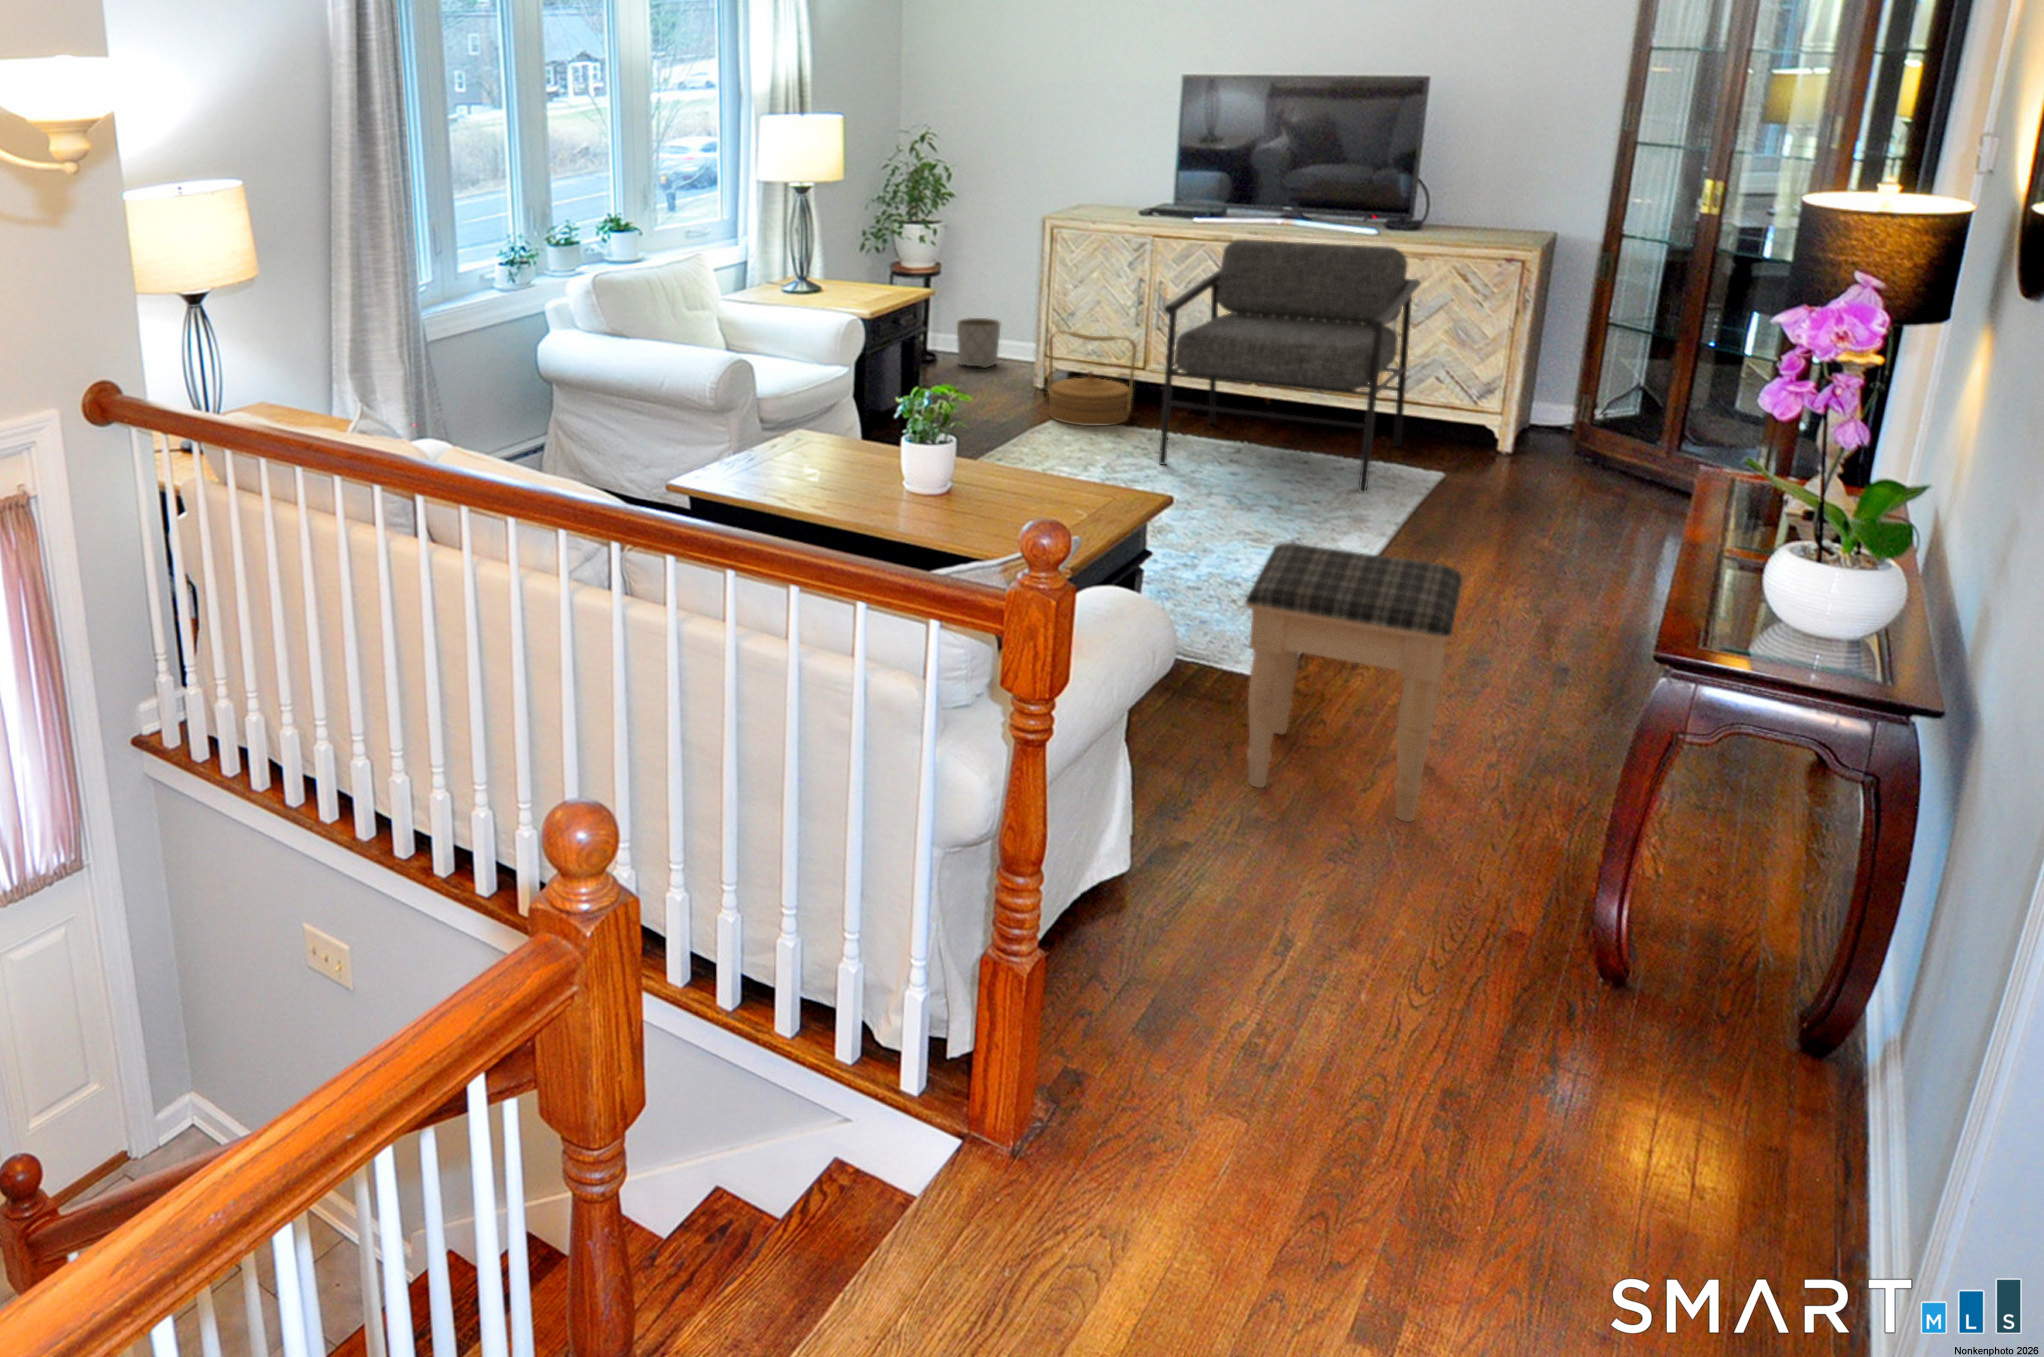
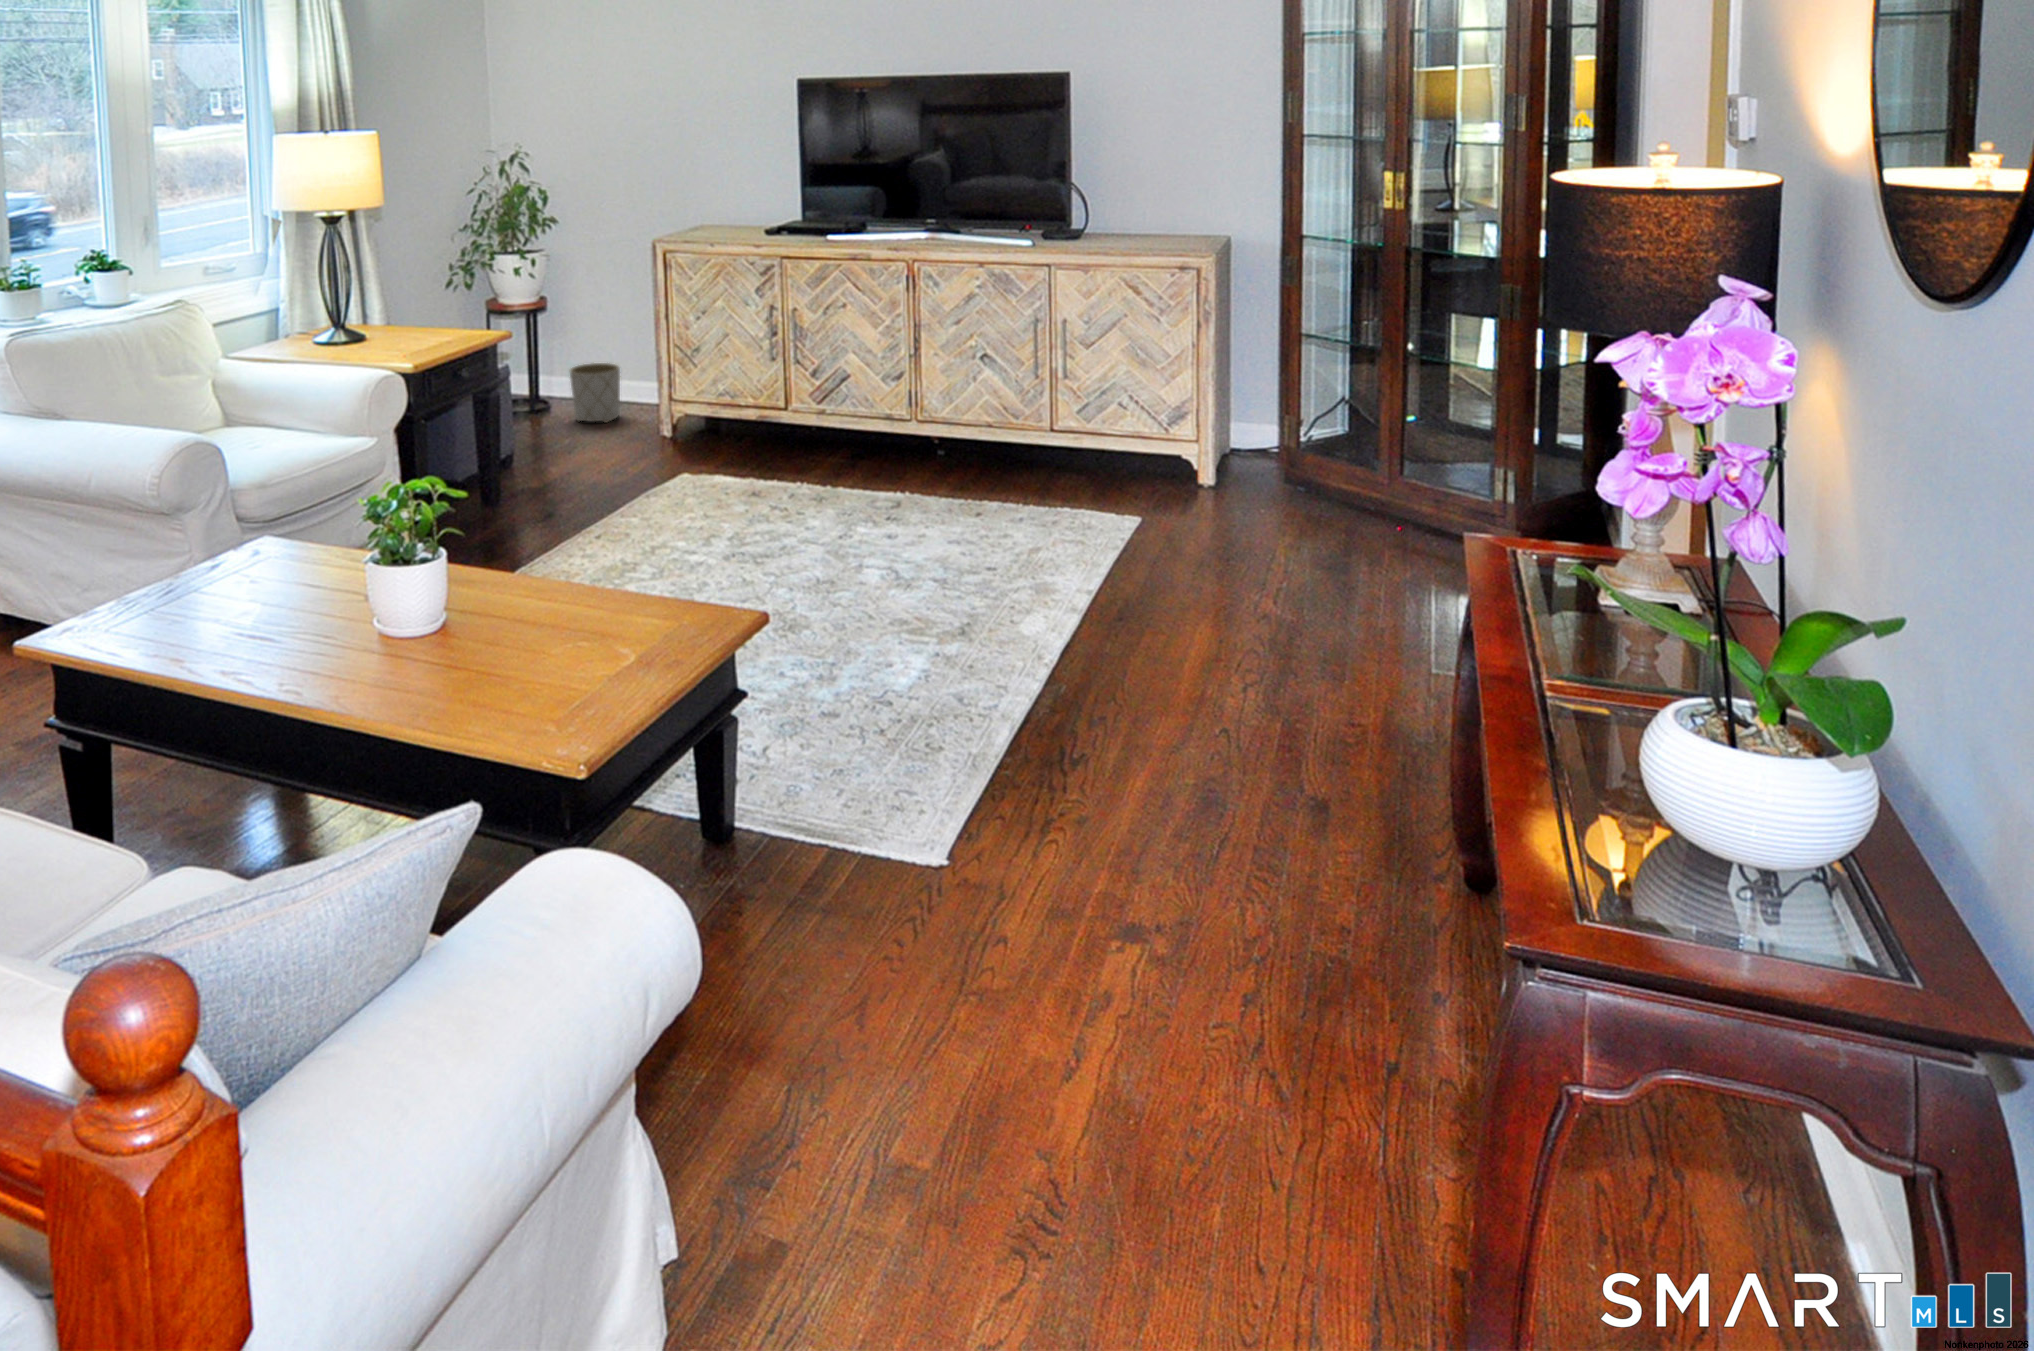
armchair: present [1159,239,1421,493] -> none [807,255,1091,564]
woven basket: present [1048,330,1137,426] -> none [674,378,777,494]
footstool: present [1245,543,1463,822] -> none [1017,759,1378,1270]

